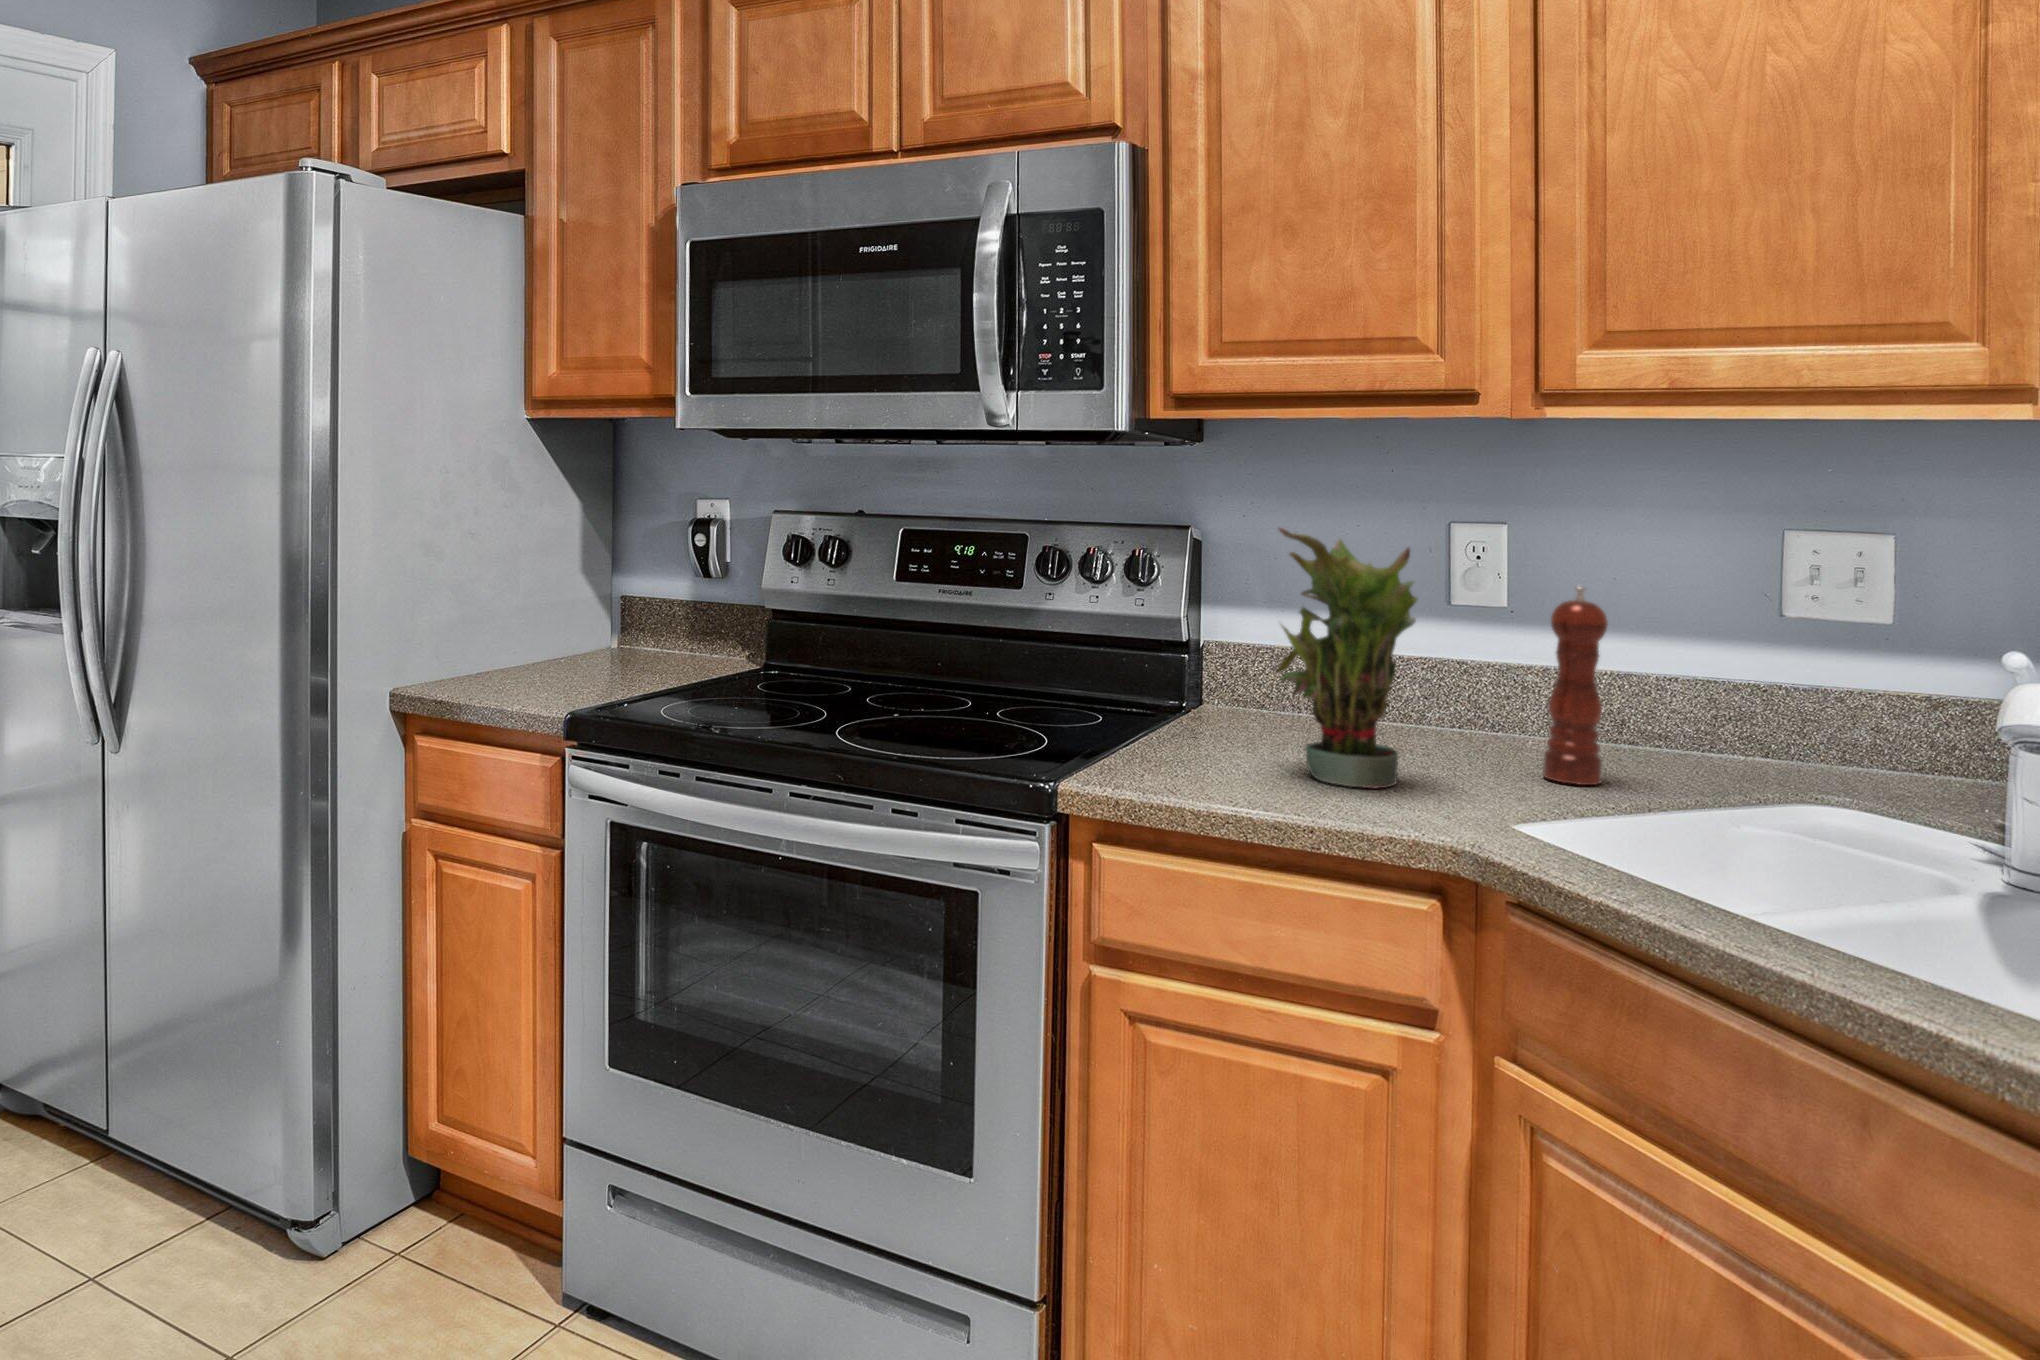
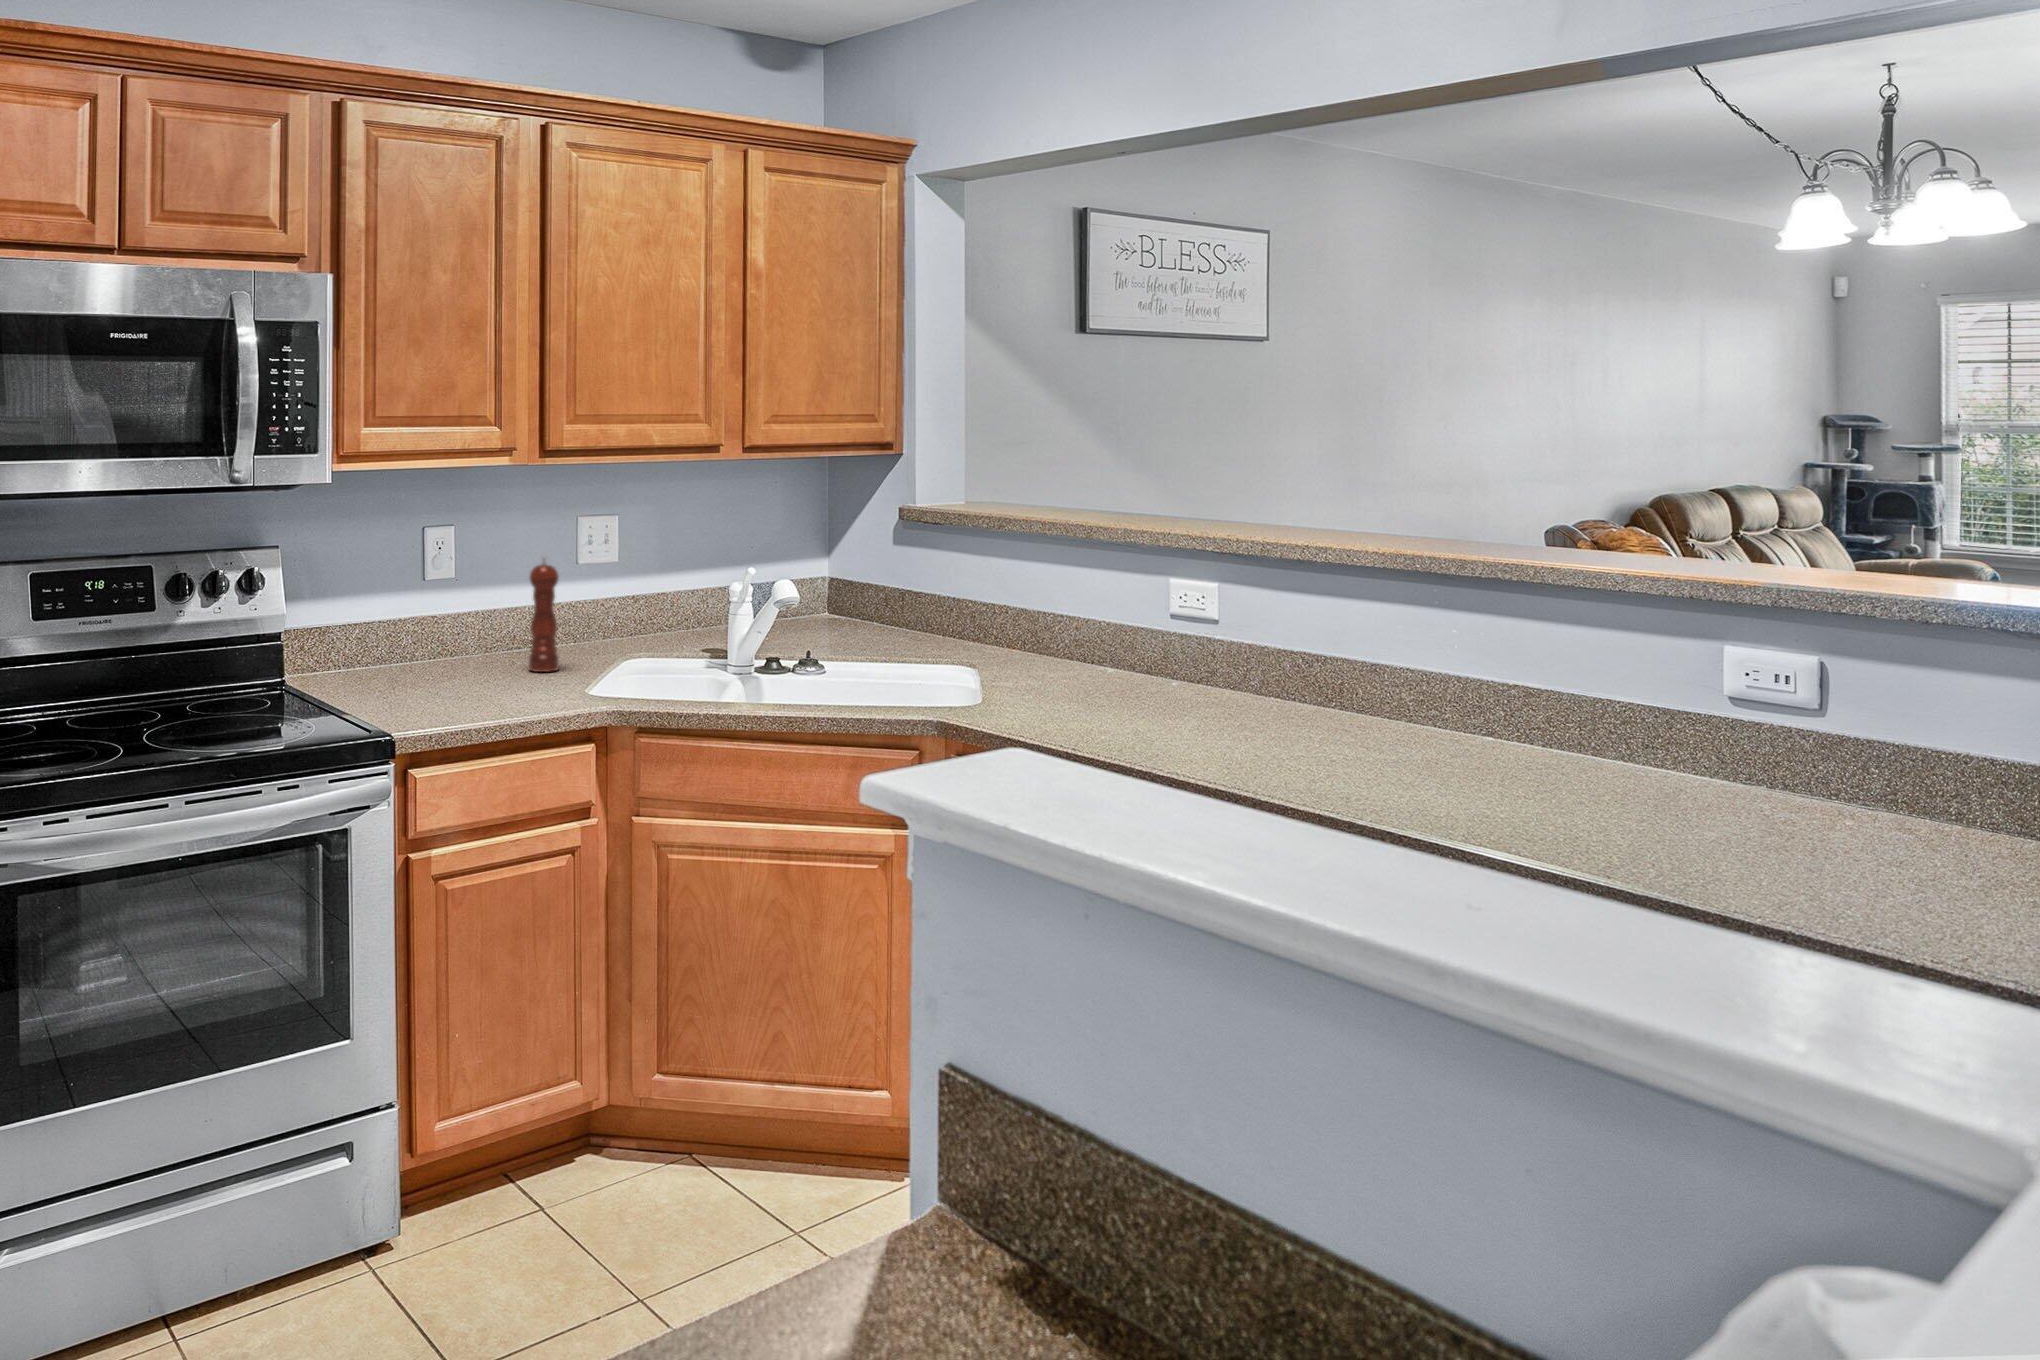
potted plant: present [1276,528,1417,789] -> none [421,539,525,698]

